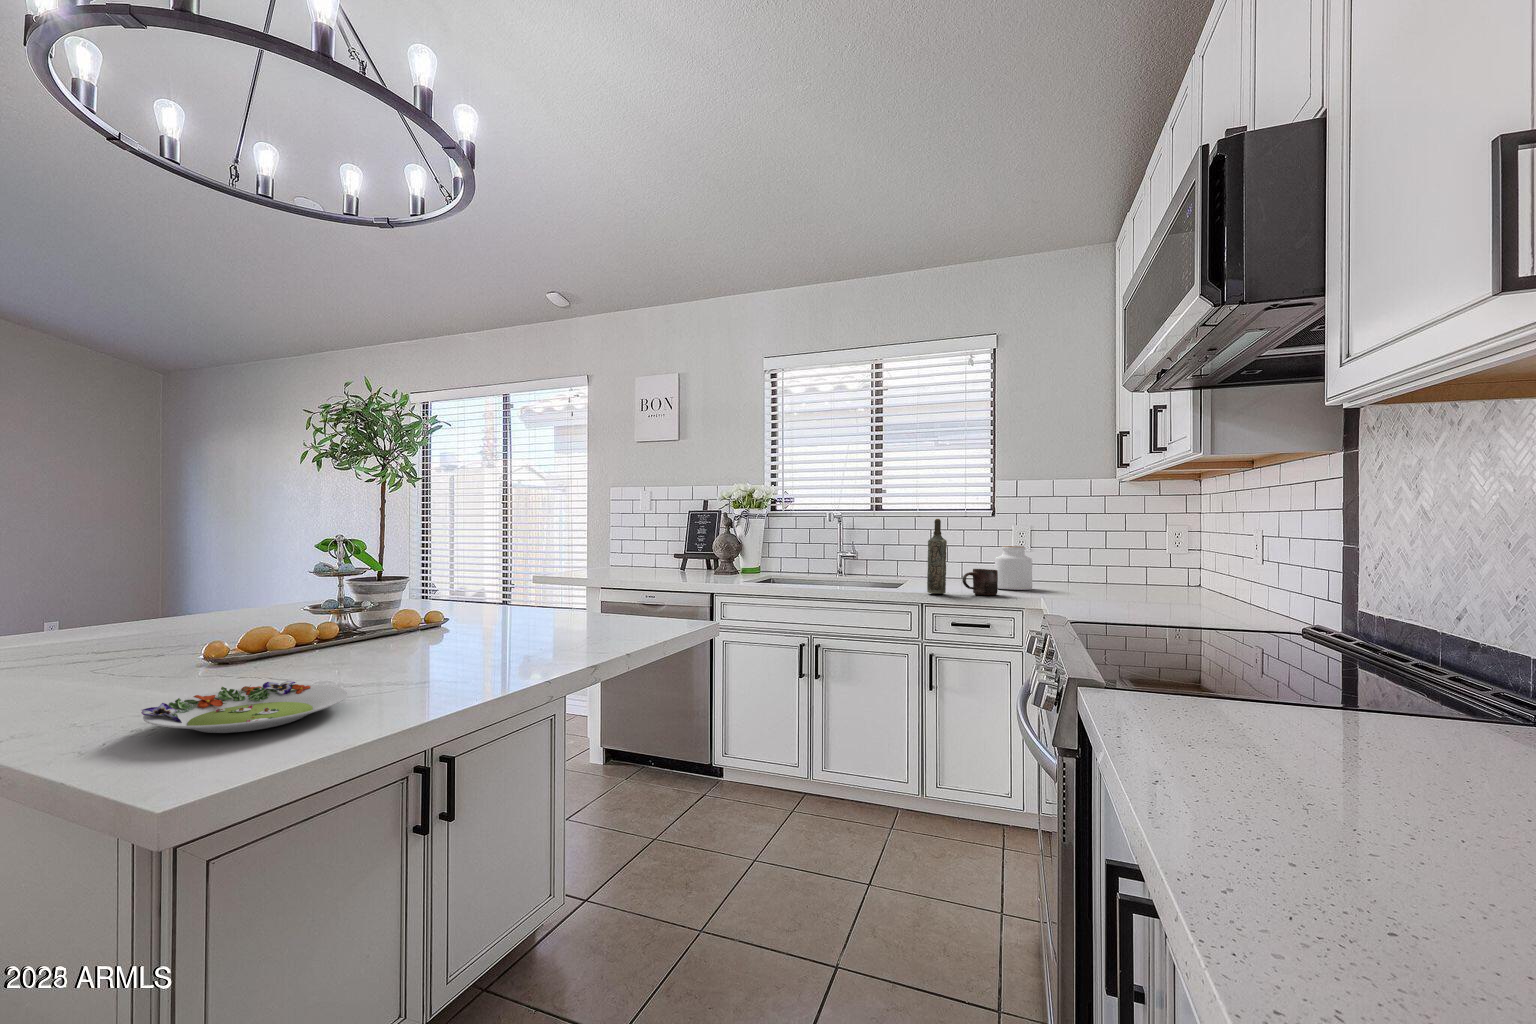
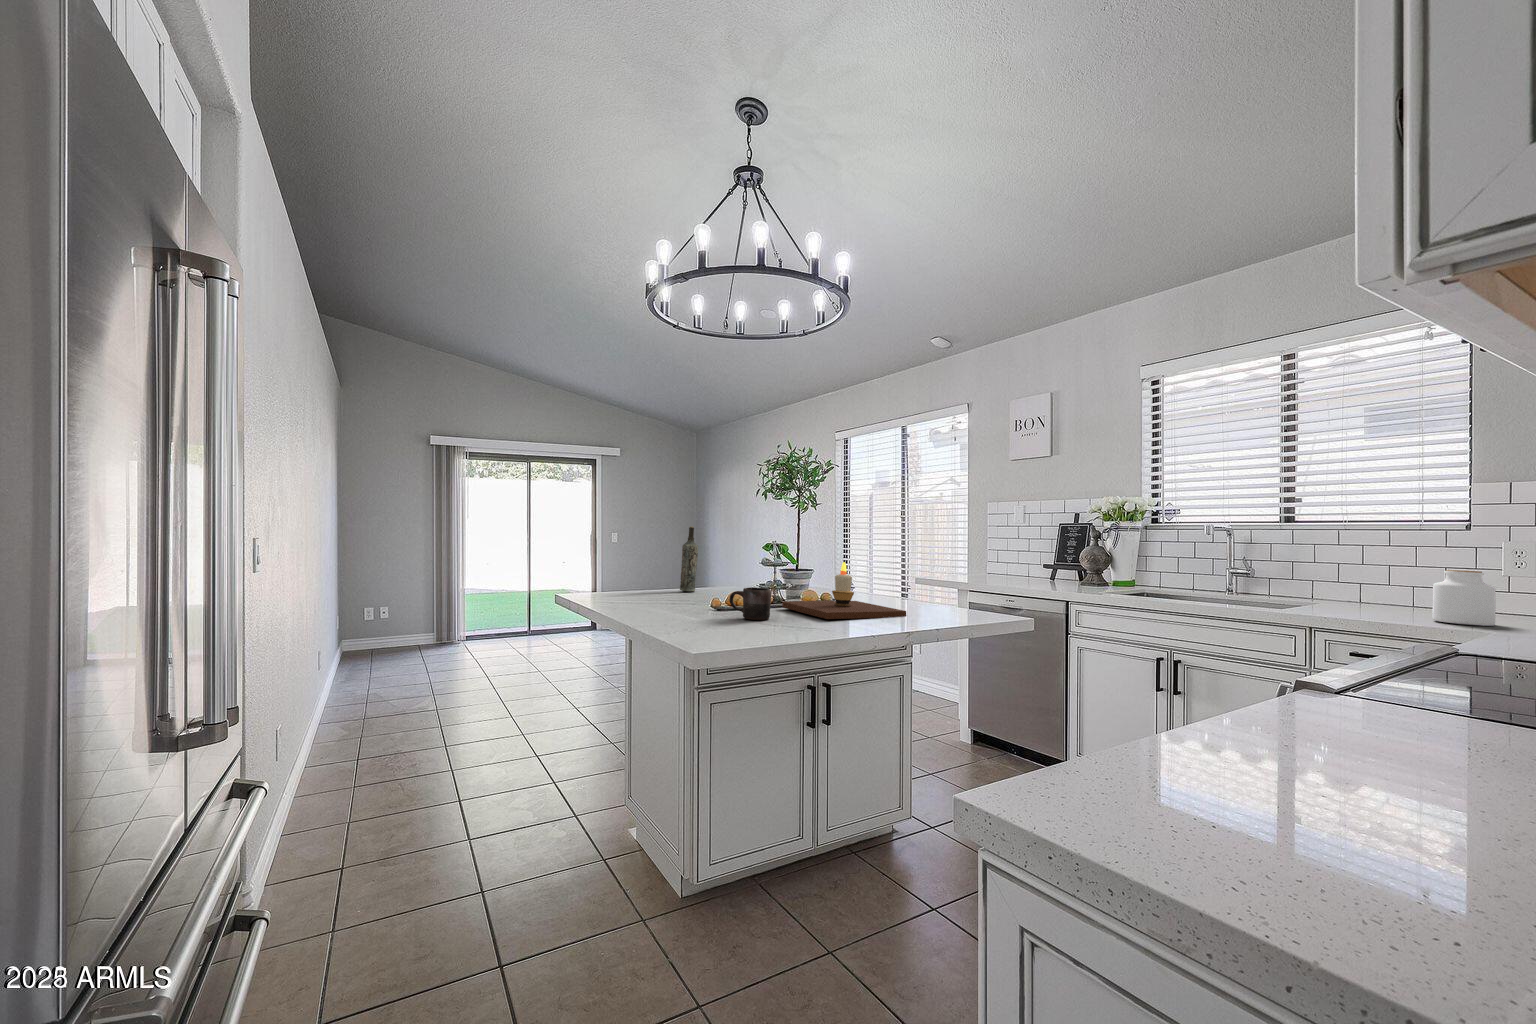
bottle: present [927,519,947,594] -> present [680,527,698,592]
candle: none [358,565,565,657] -> present [782,562,906,619]
mug: present [962,569,998,595] -> present [729,587,771,620]
salad plate: present [141,681,348,733] -> none [688,617,769,637]

